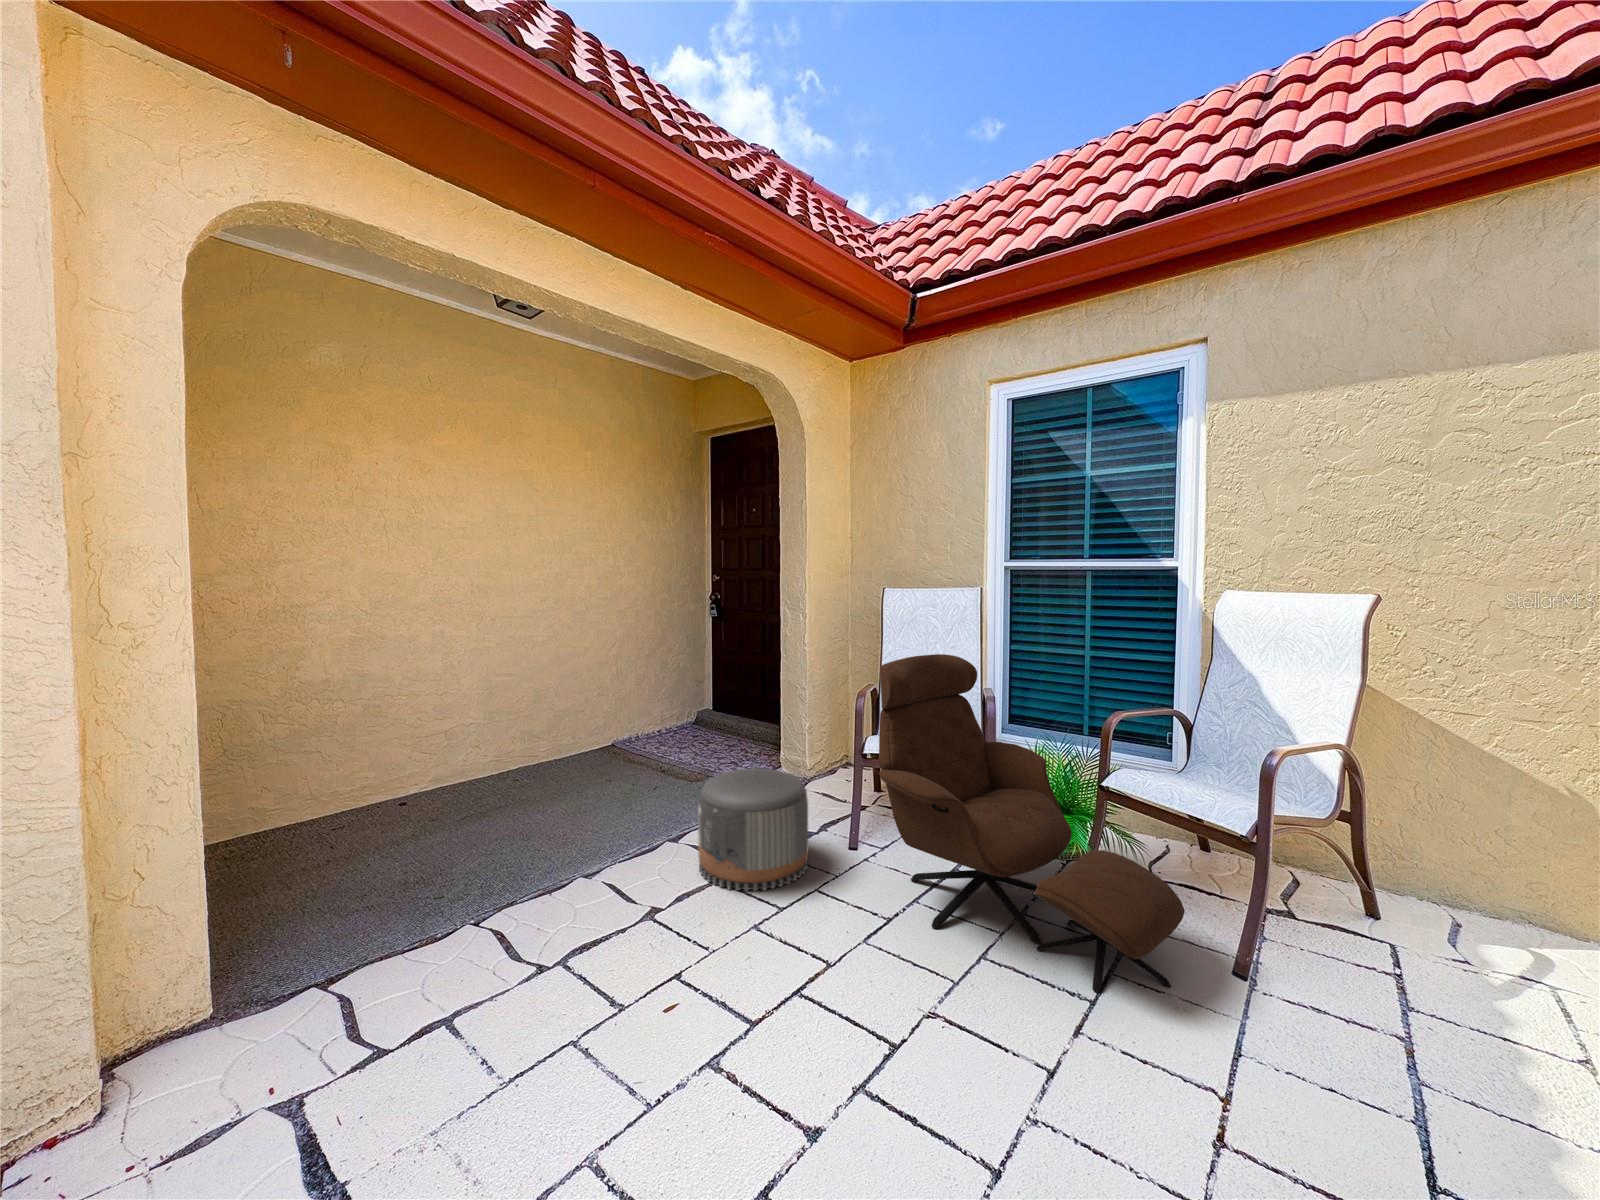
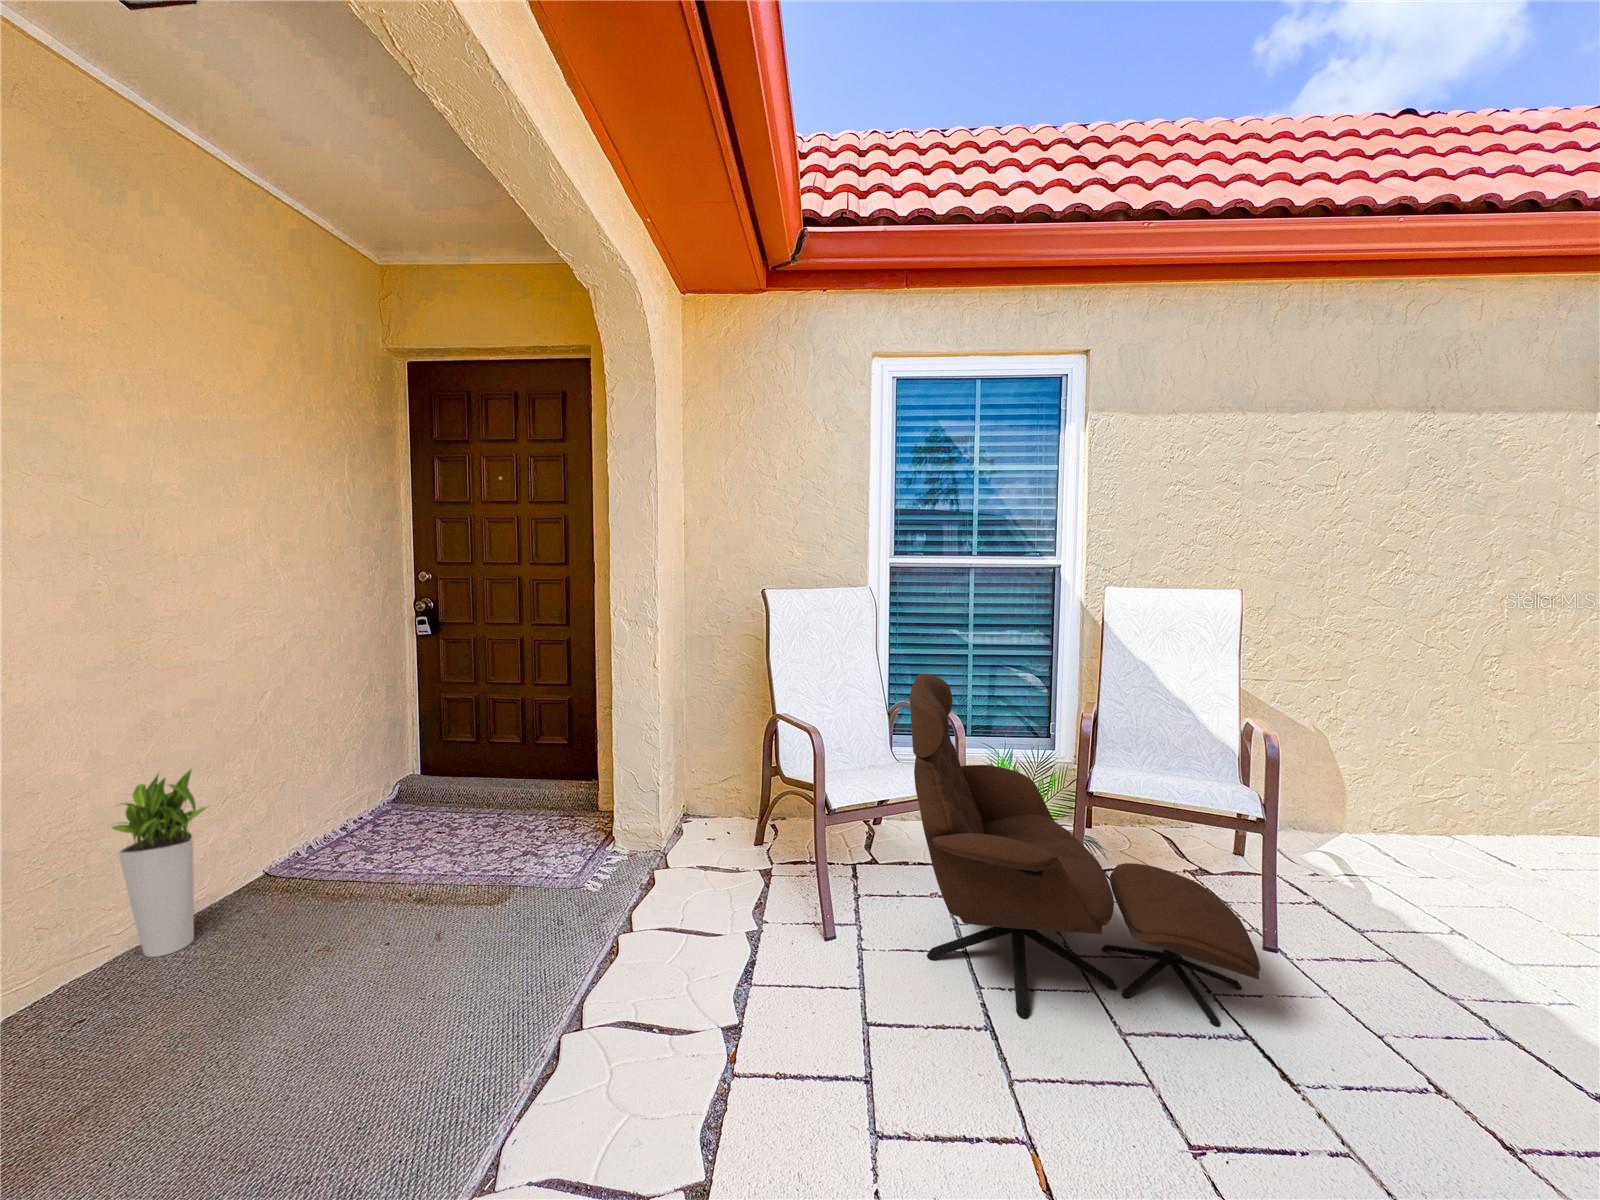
planter: none [536,672,578,766] -> present [112,769,207,957]
pouf: present [698,768,808,891] -> none [649,865,815,1085]

